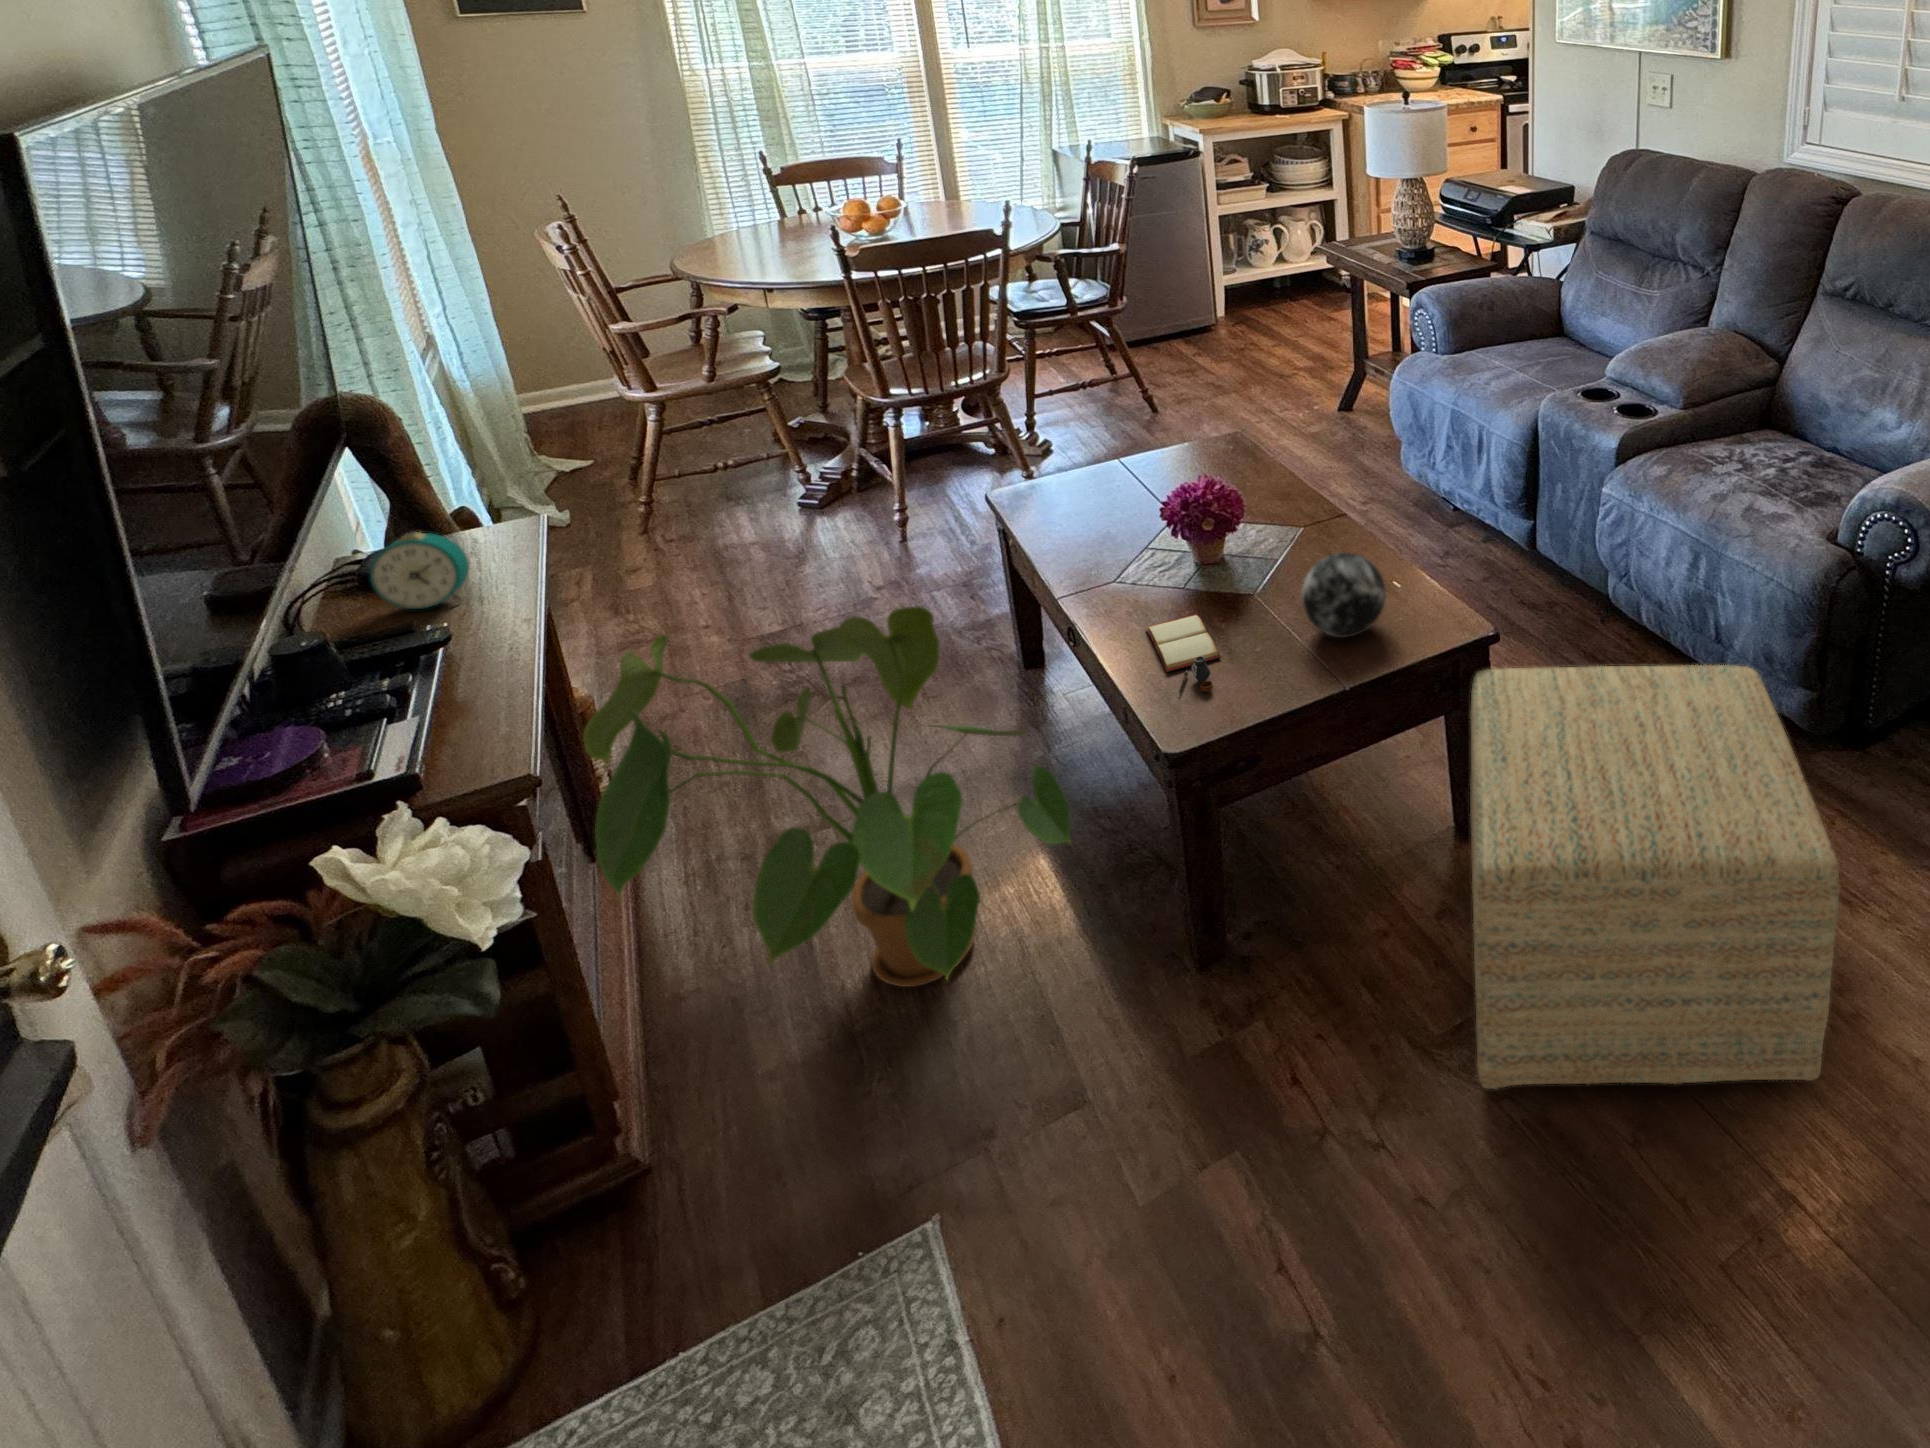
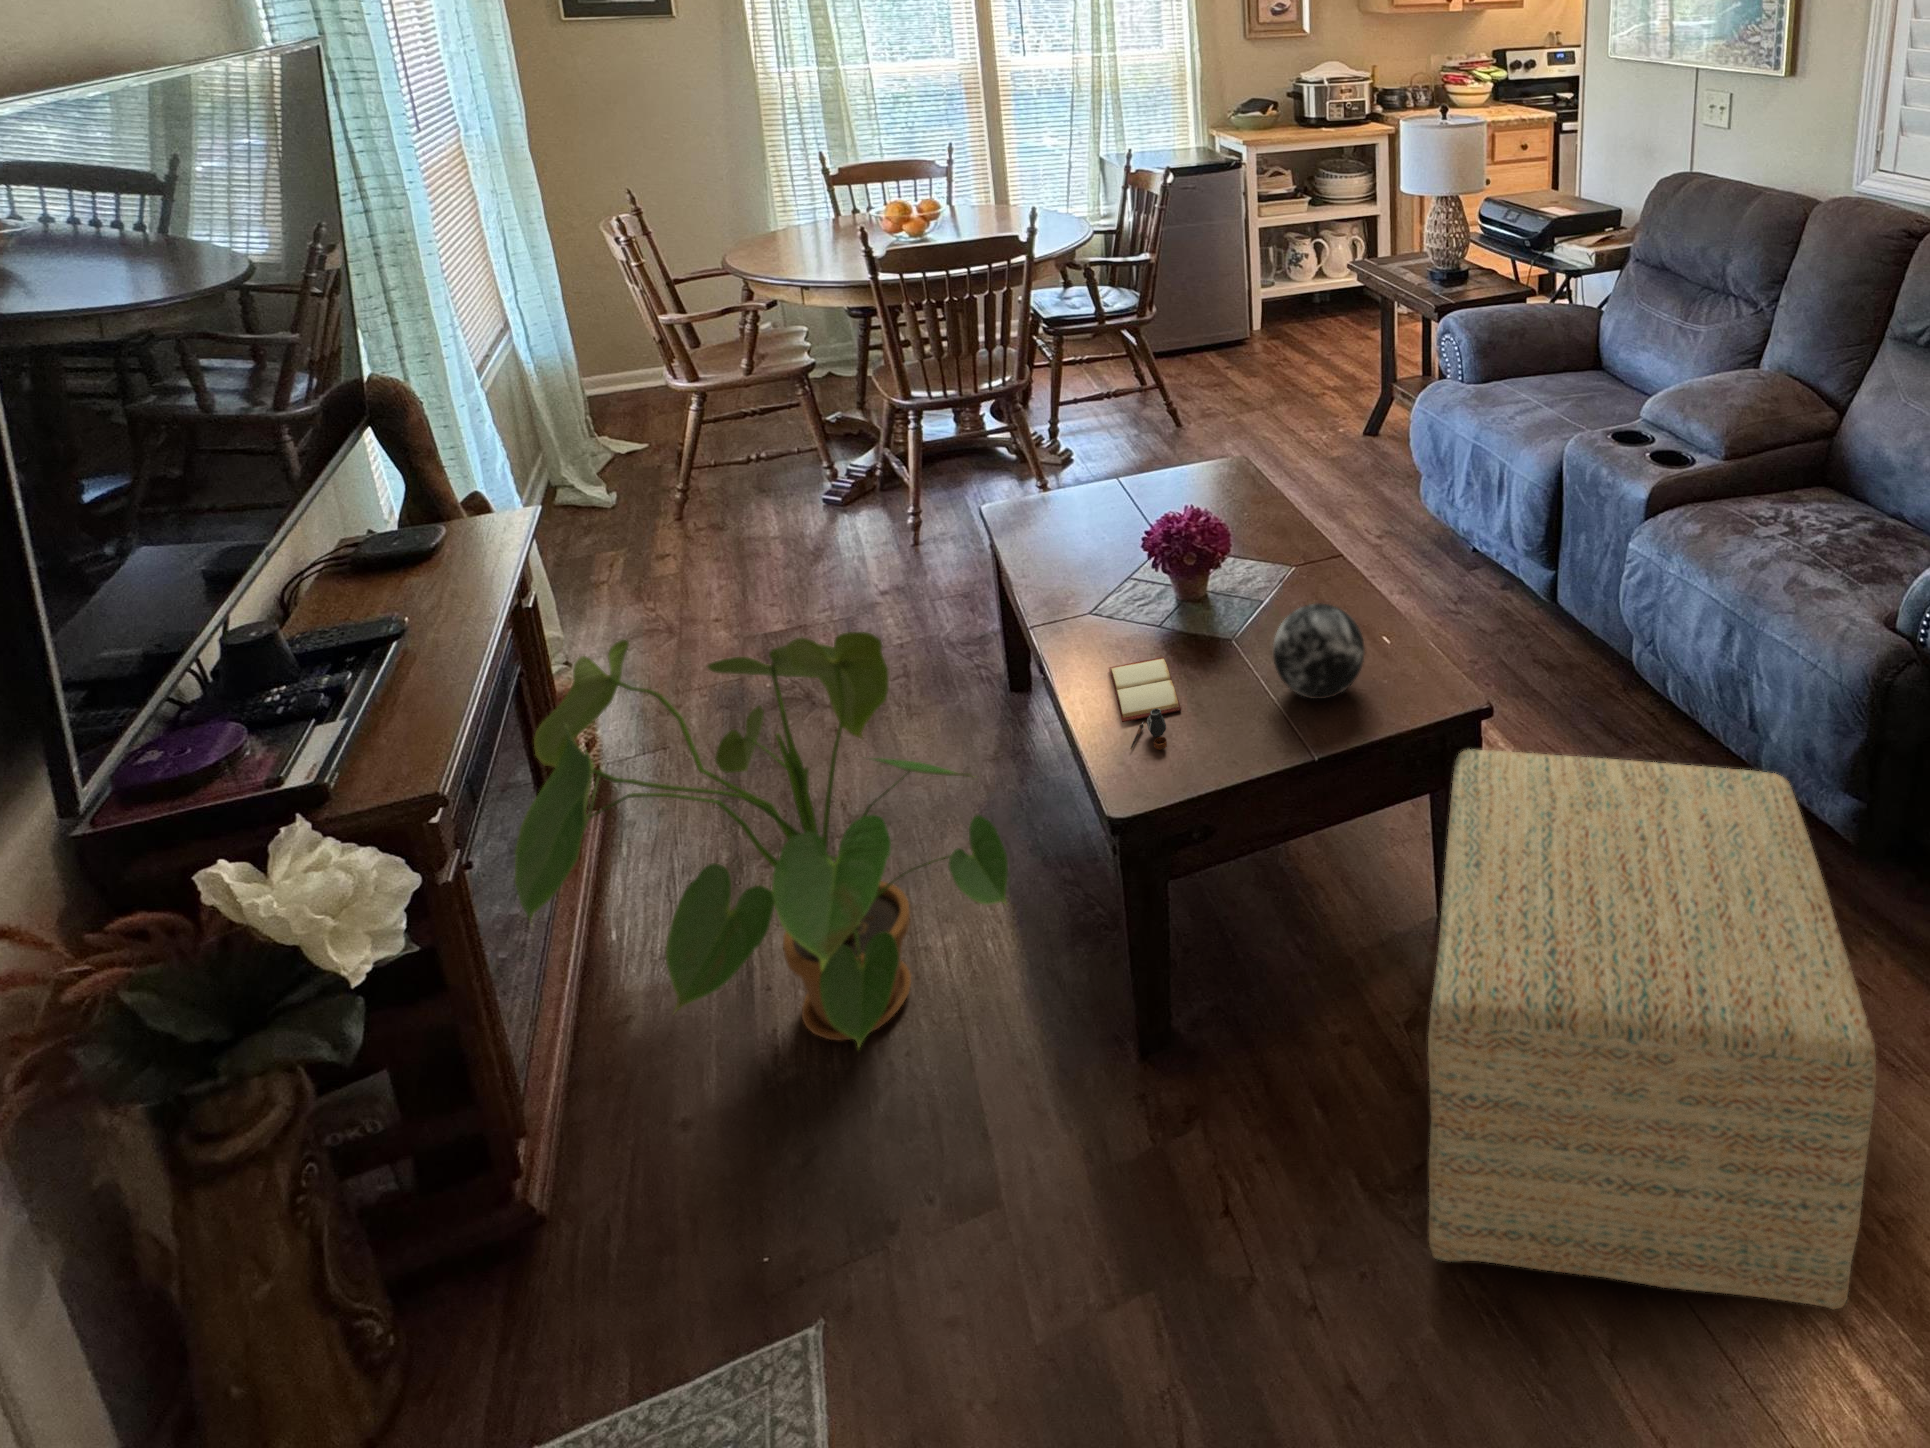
alarm clock: present [370,532,469,610] -> none [347,521,442,599]

